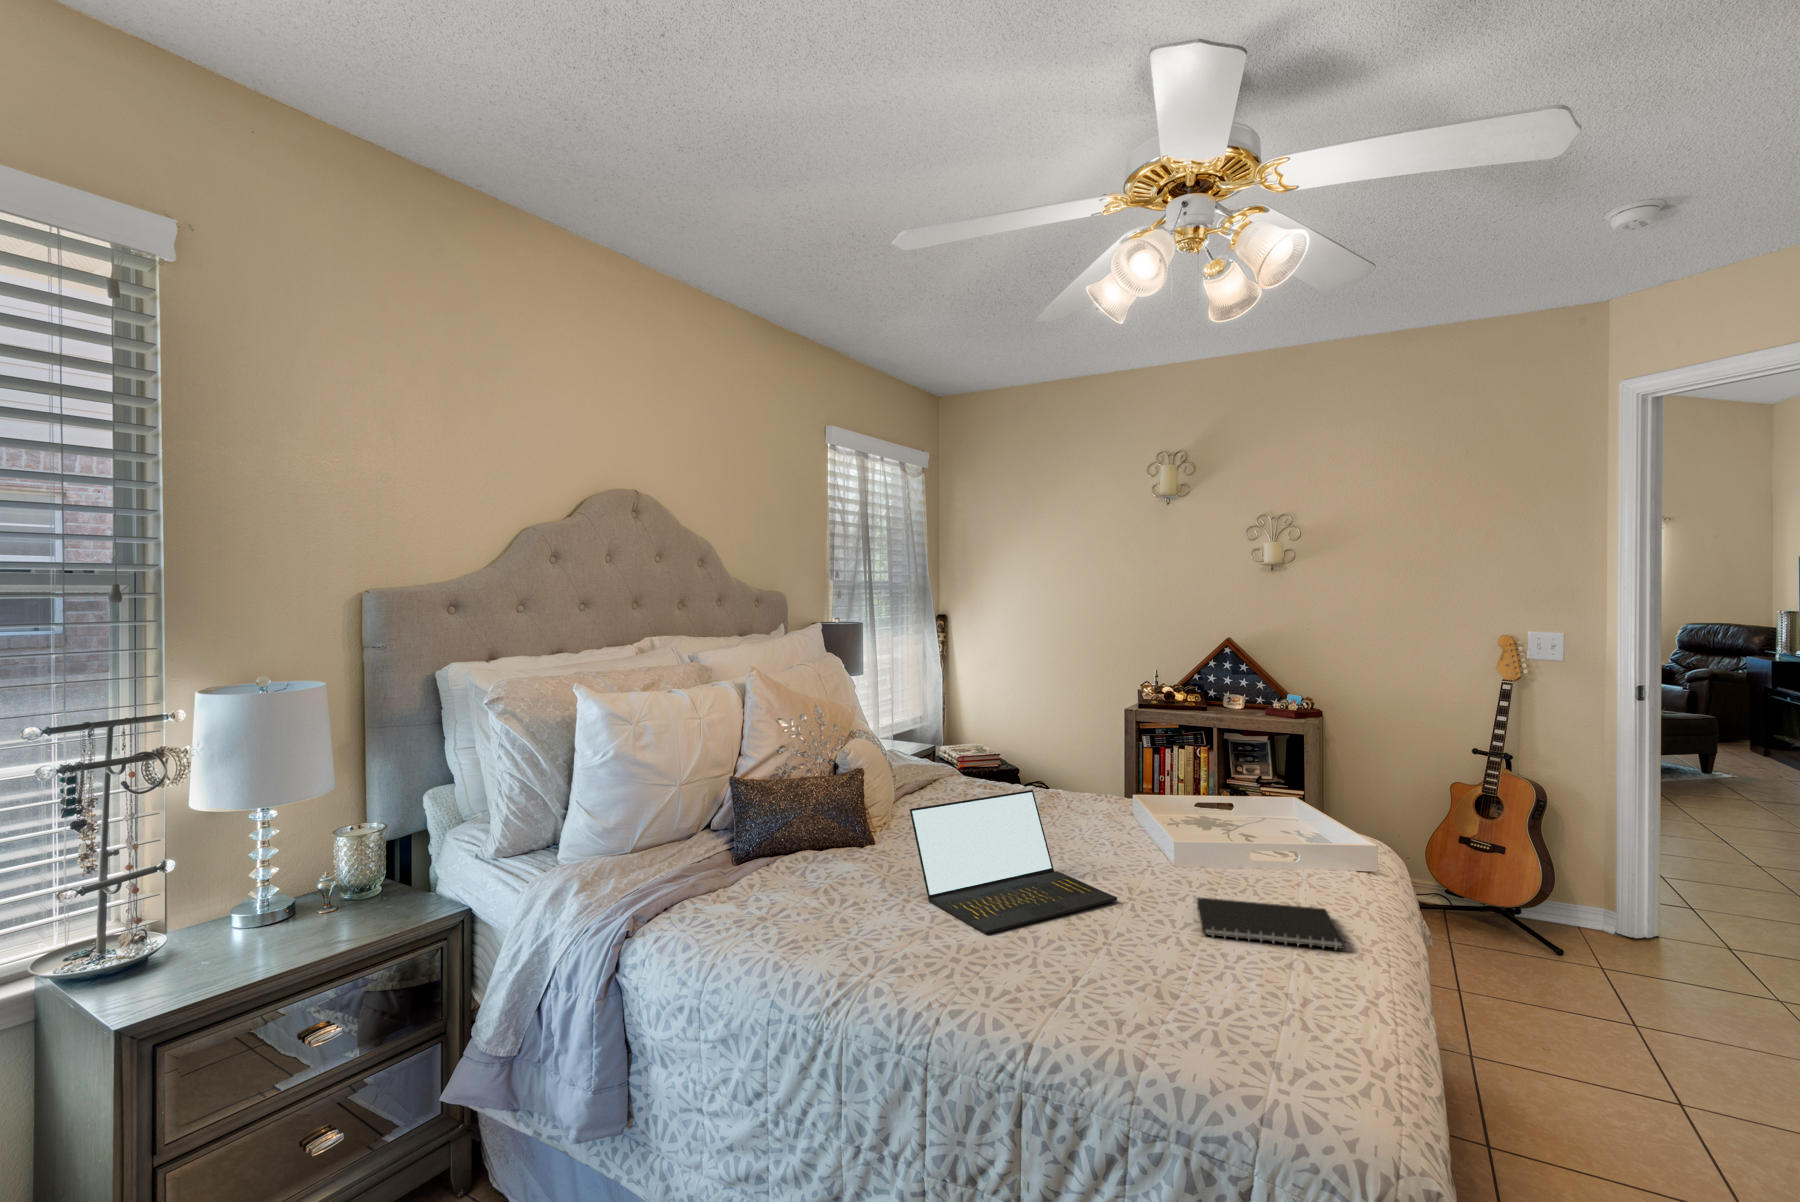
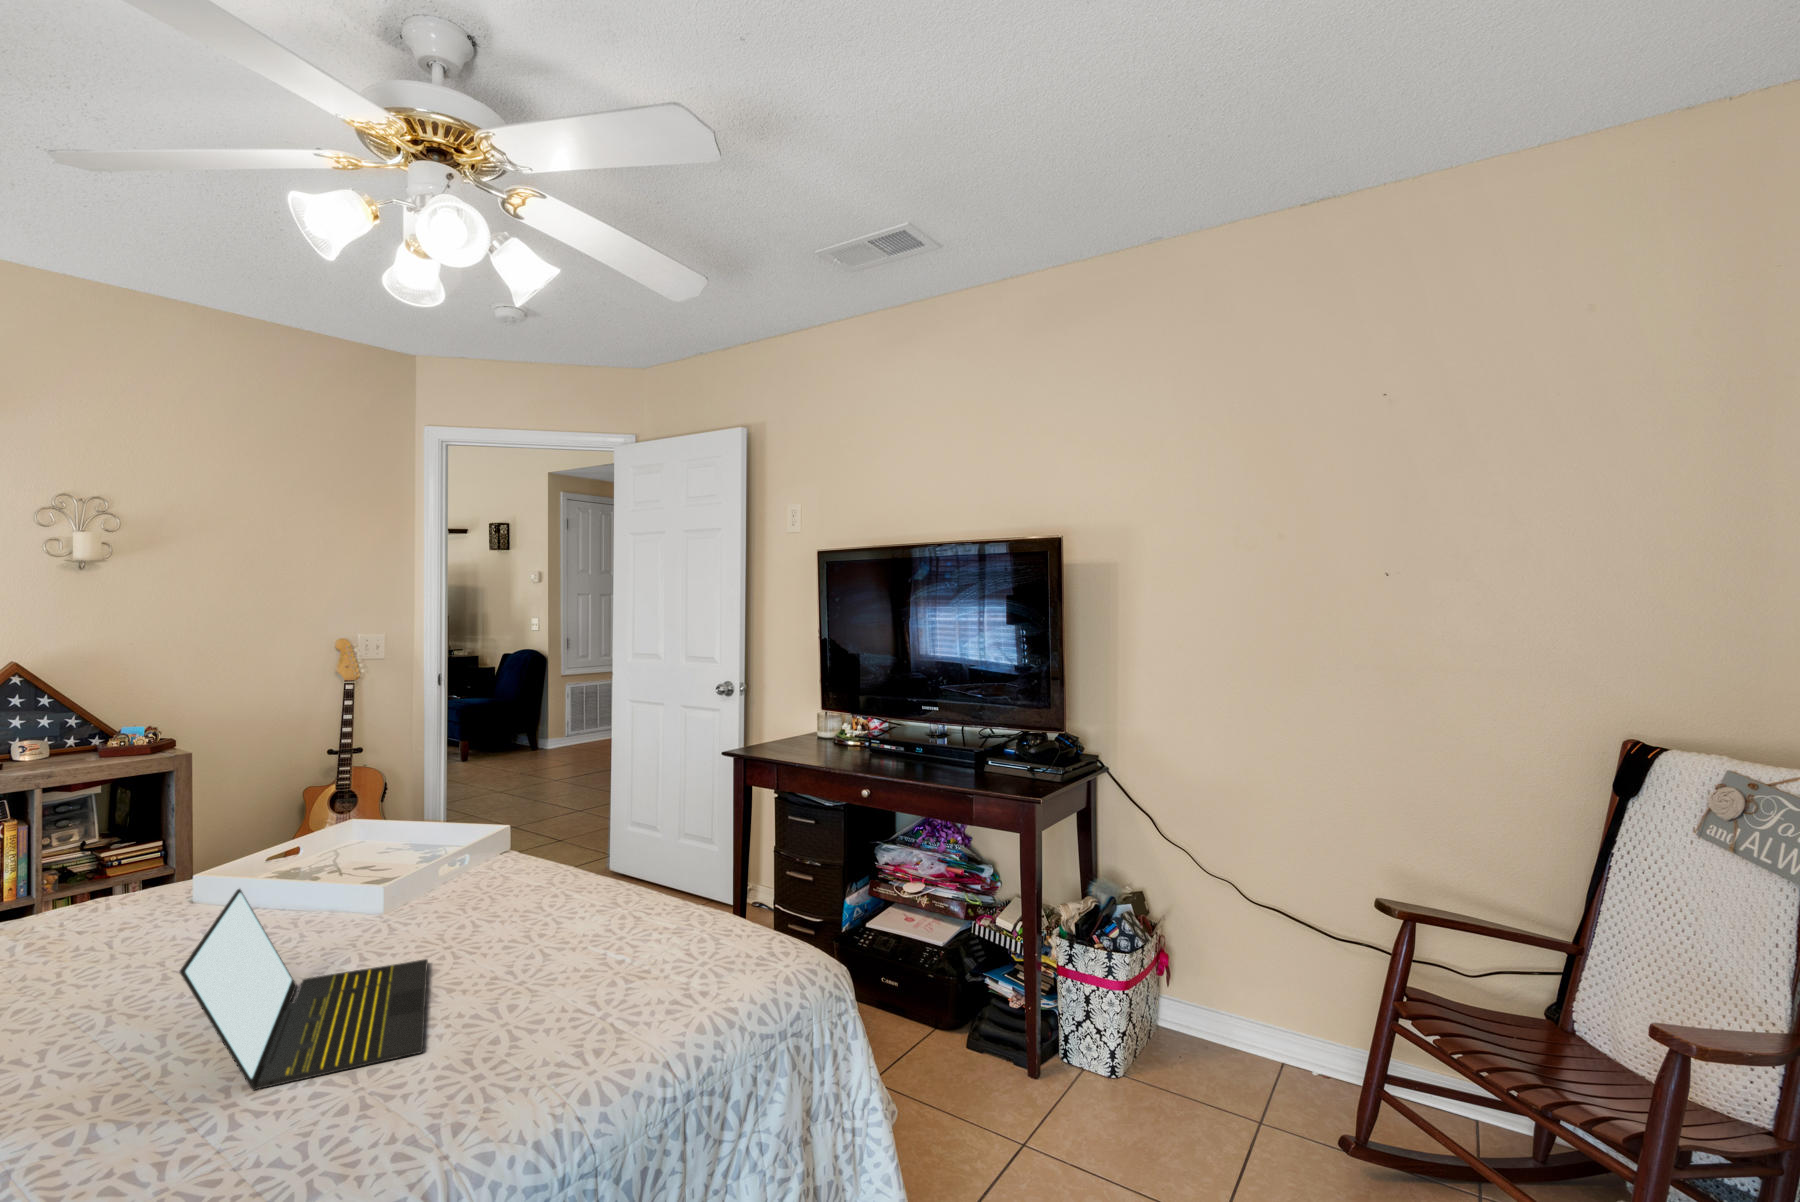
notebook: present [1197,897,1345,950] -> none [482,883,628,940]

